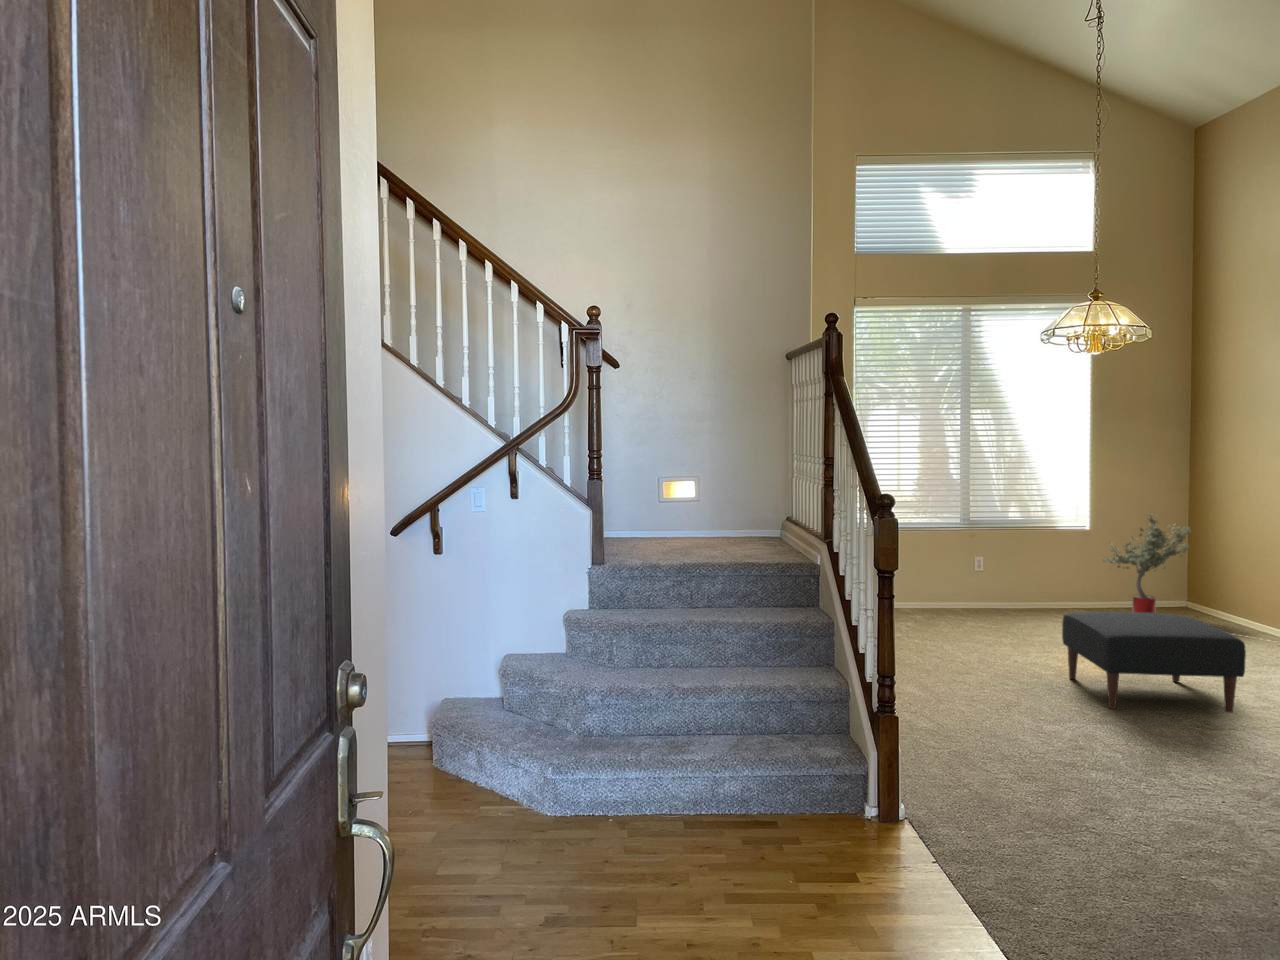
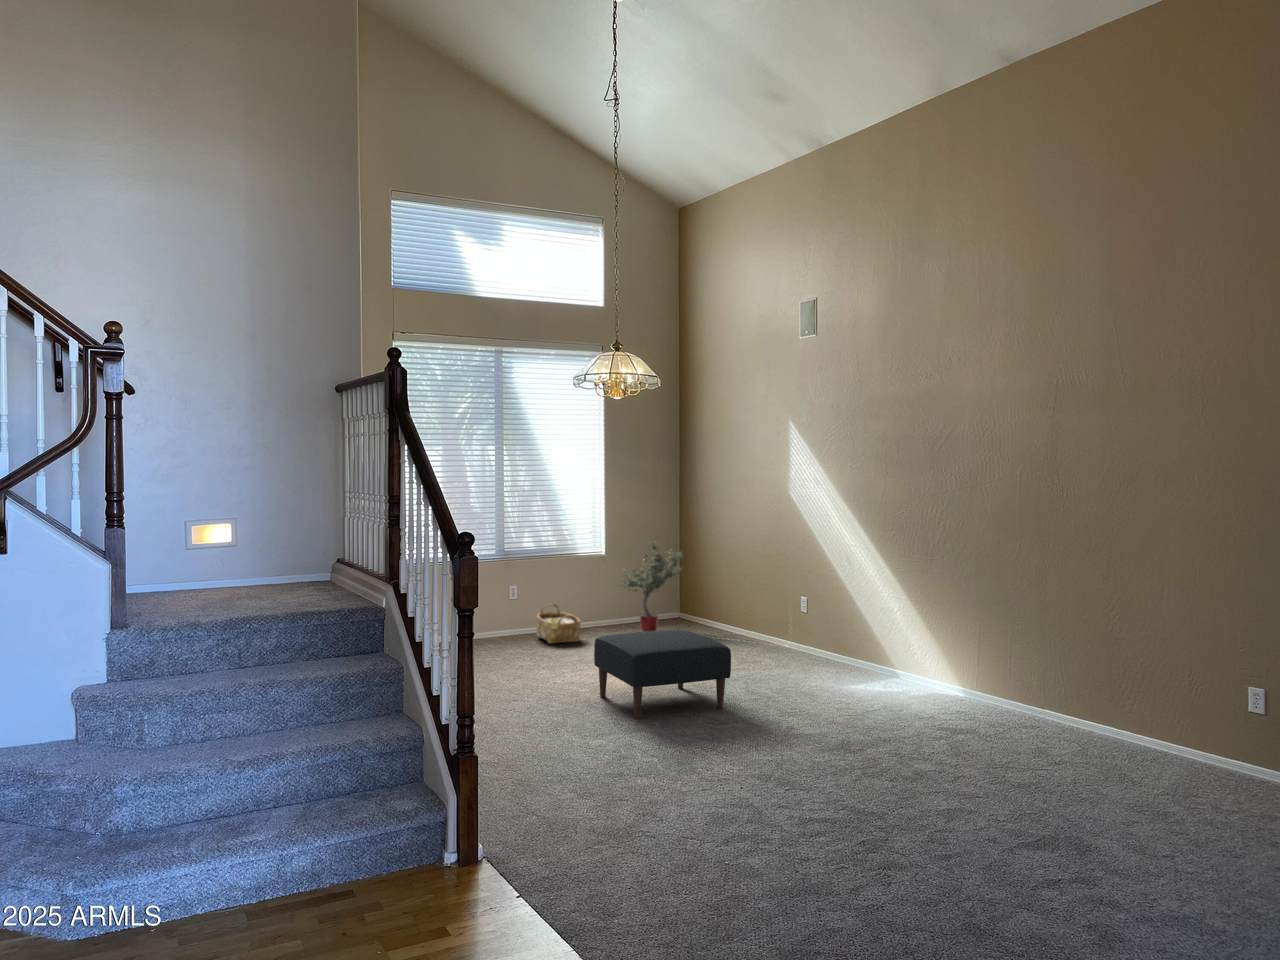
woven basket: none [1005,575,1056,618] -> present [537,603,581,644]

